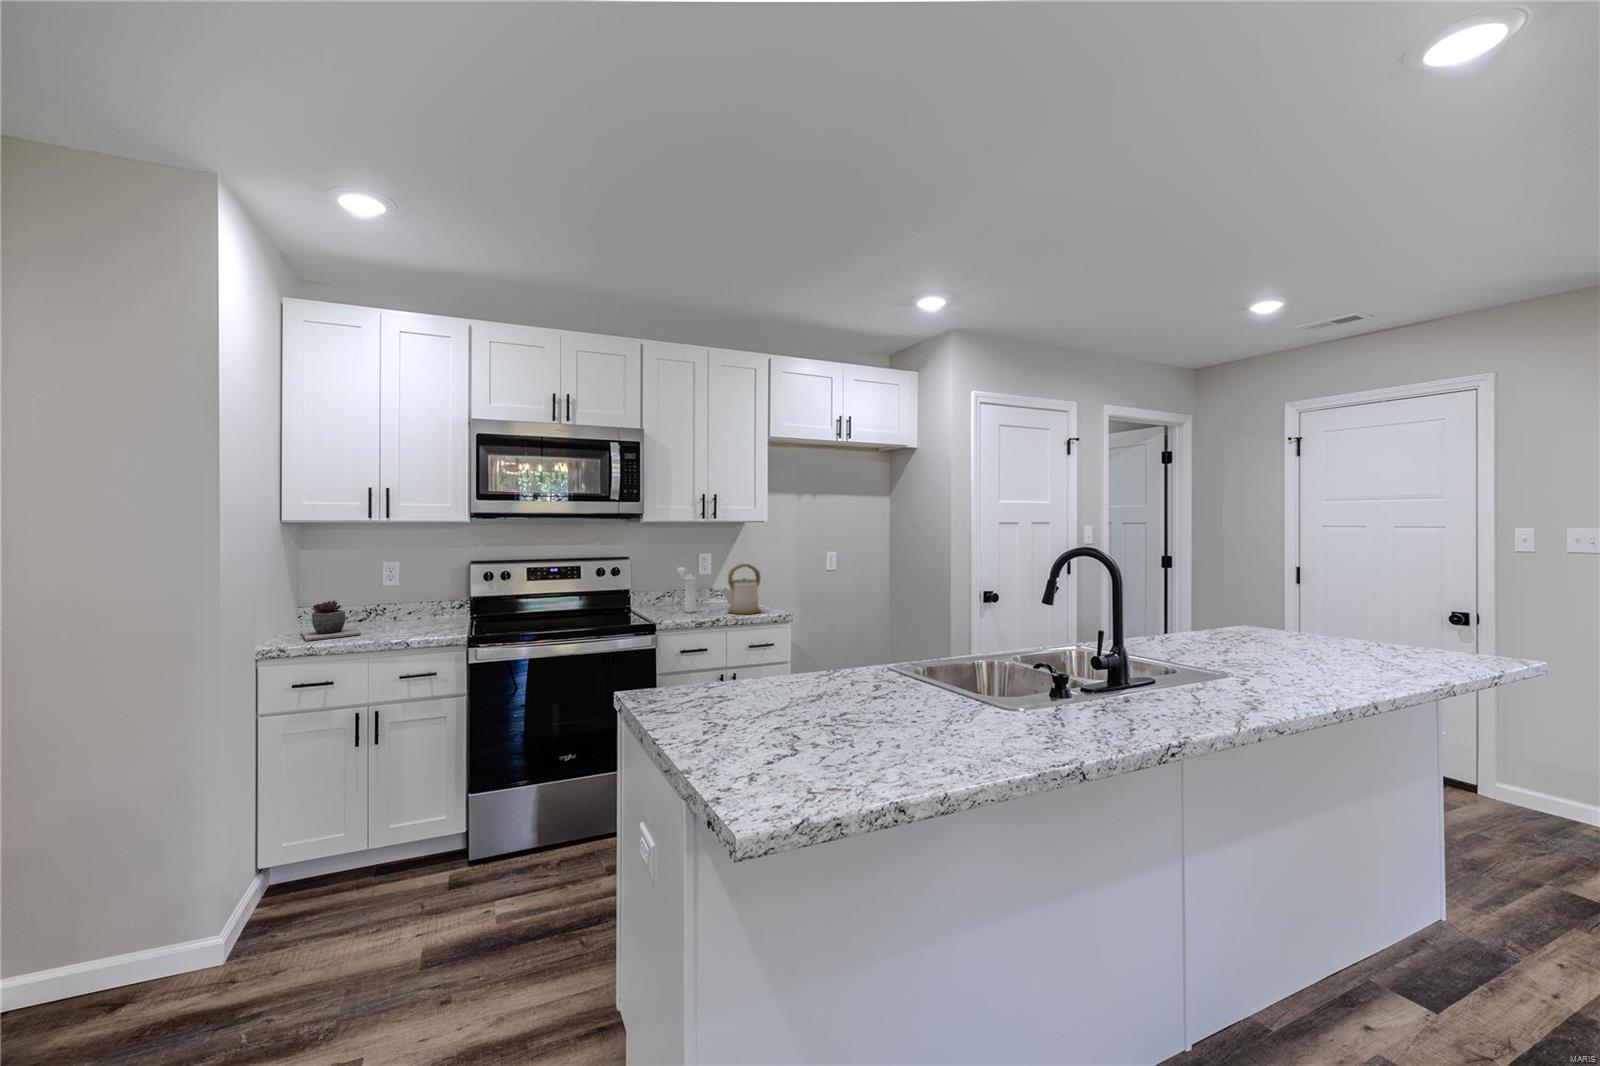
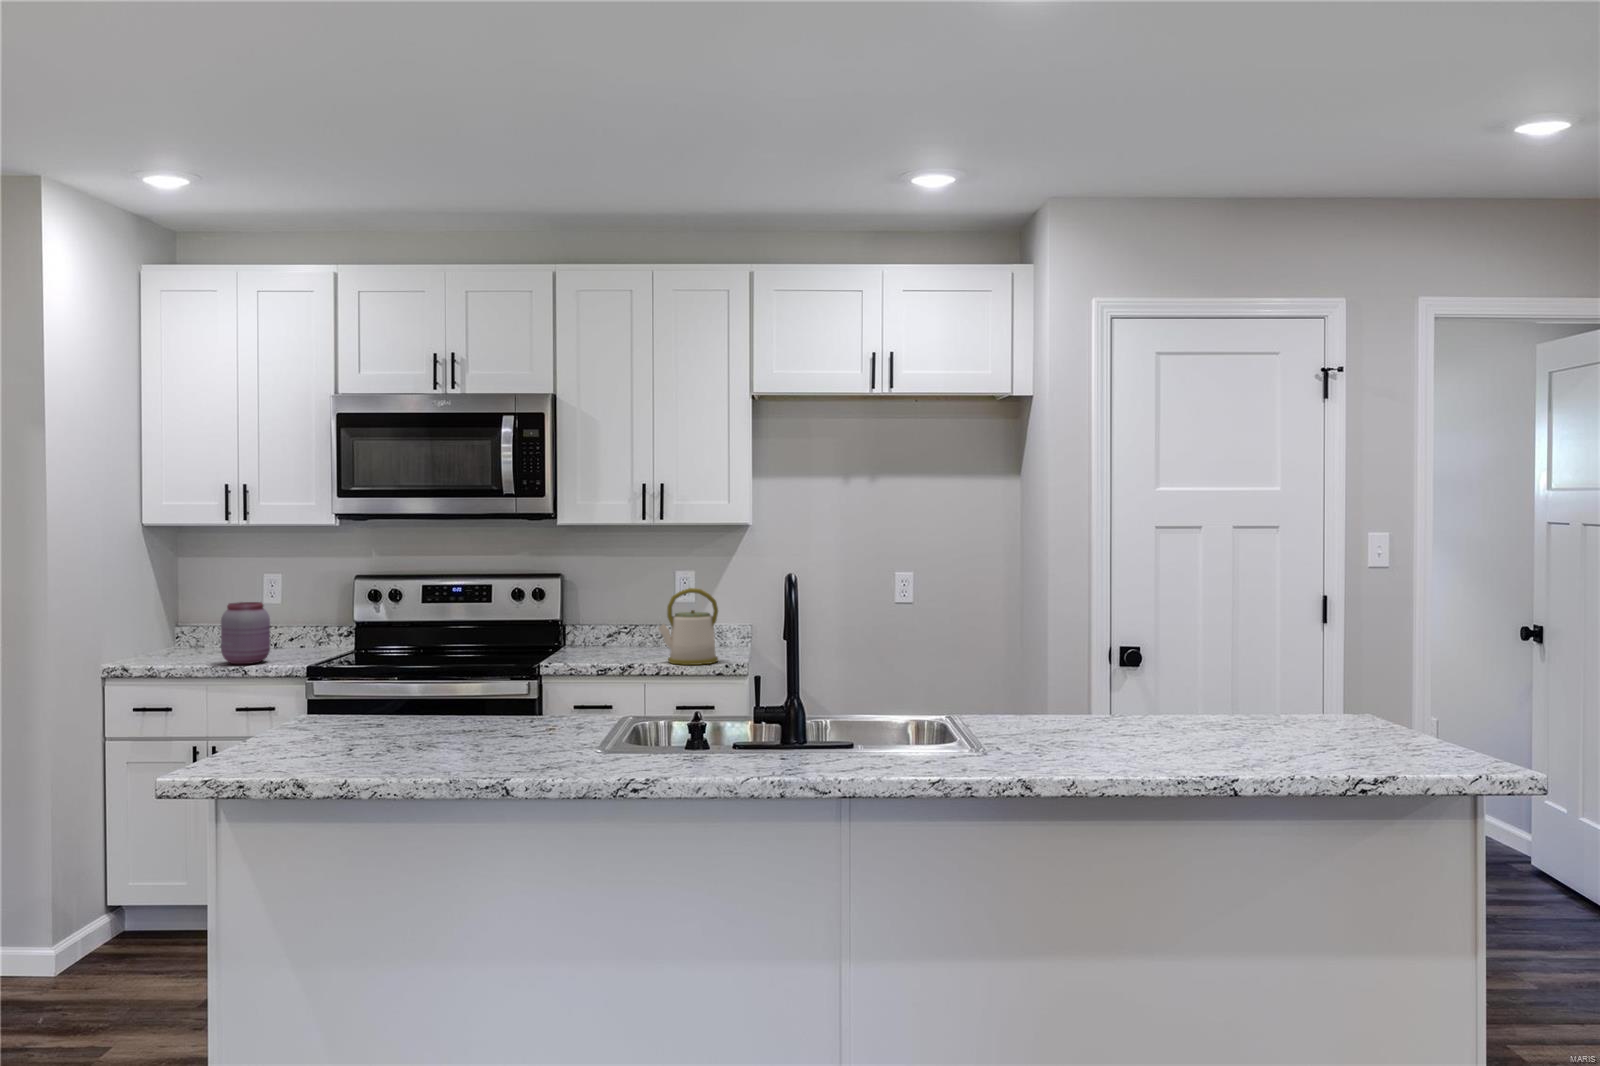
pepper mill: present [677,568,696,612] -> none [613,592,630,658]
jar: none [374,585,419,638] -> present [221,602,270,664]
succulent plant: present [301,600,361,641] -> none [159,617,222,662]

